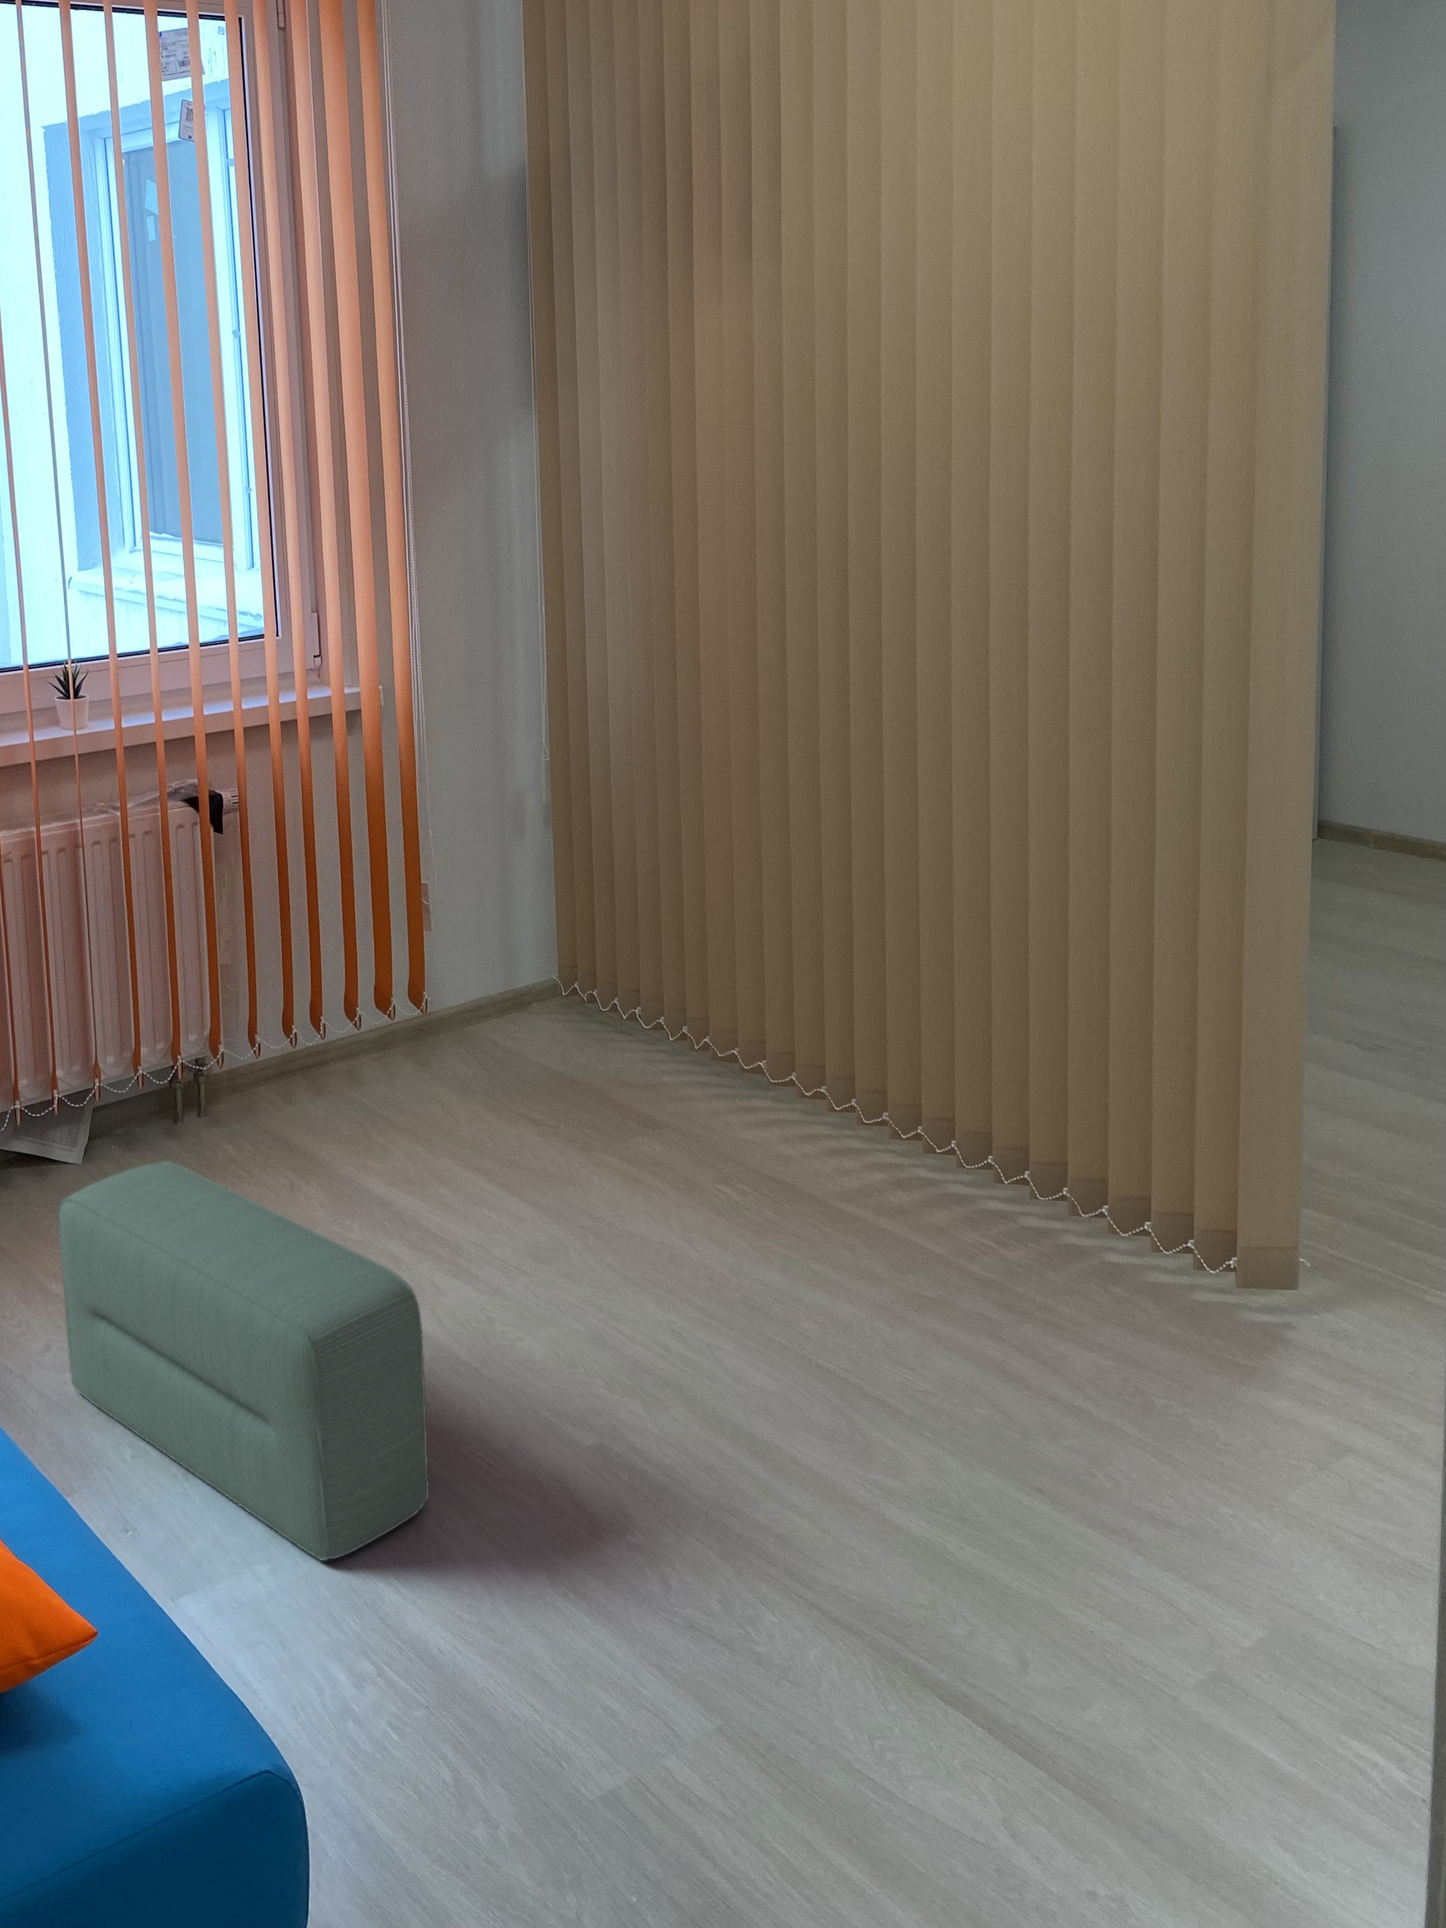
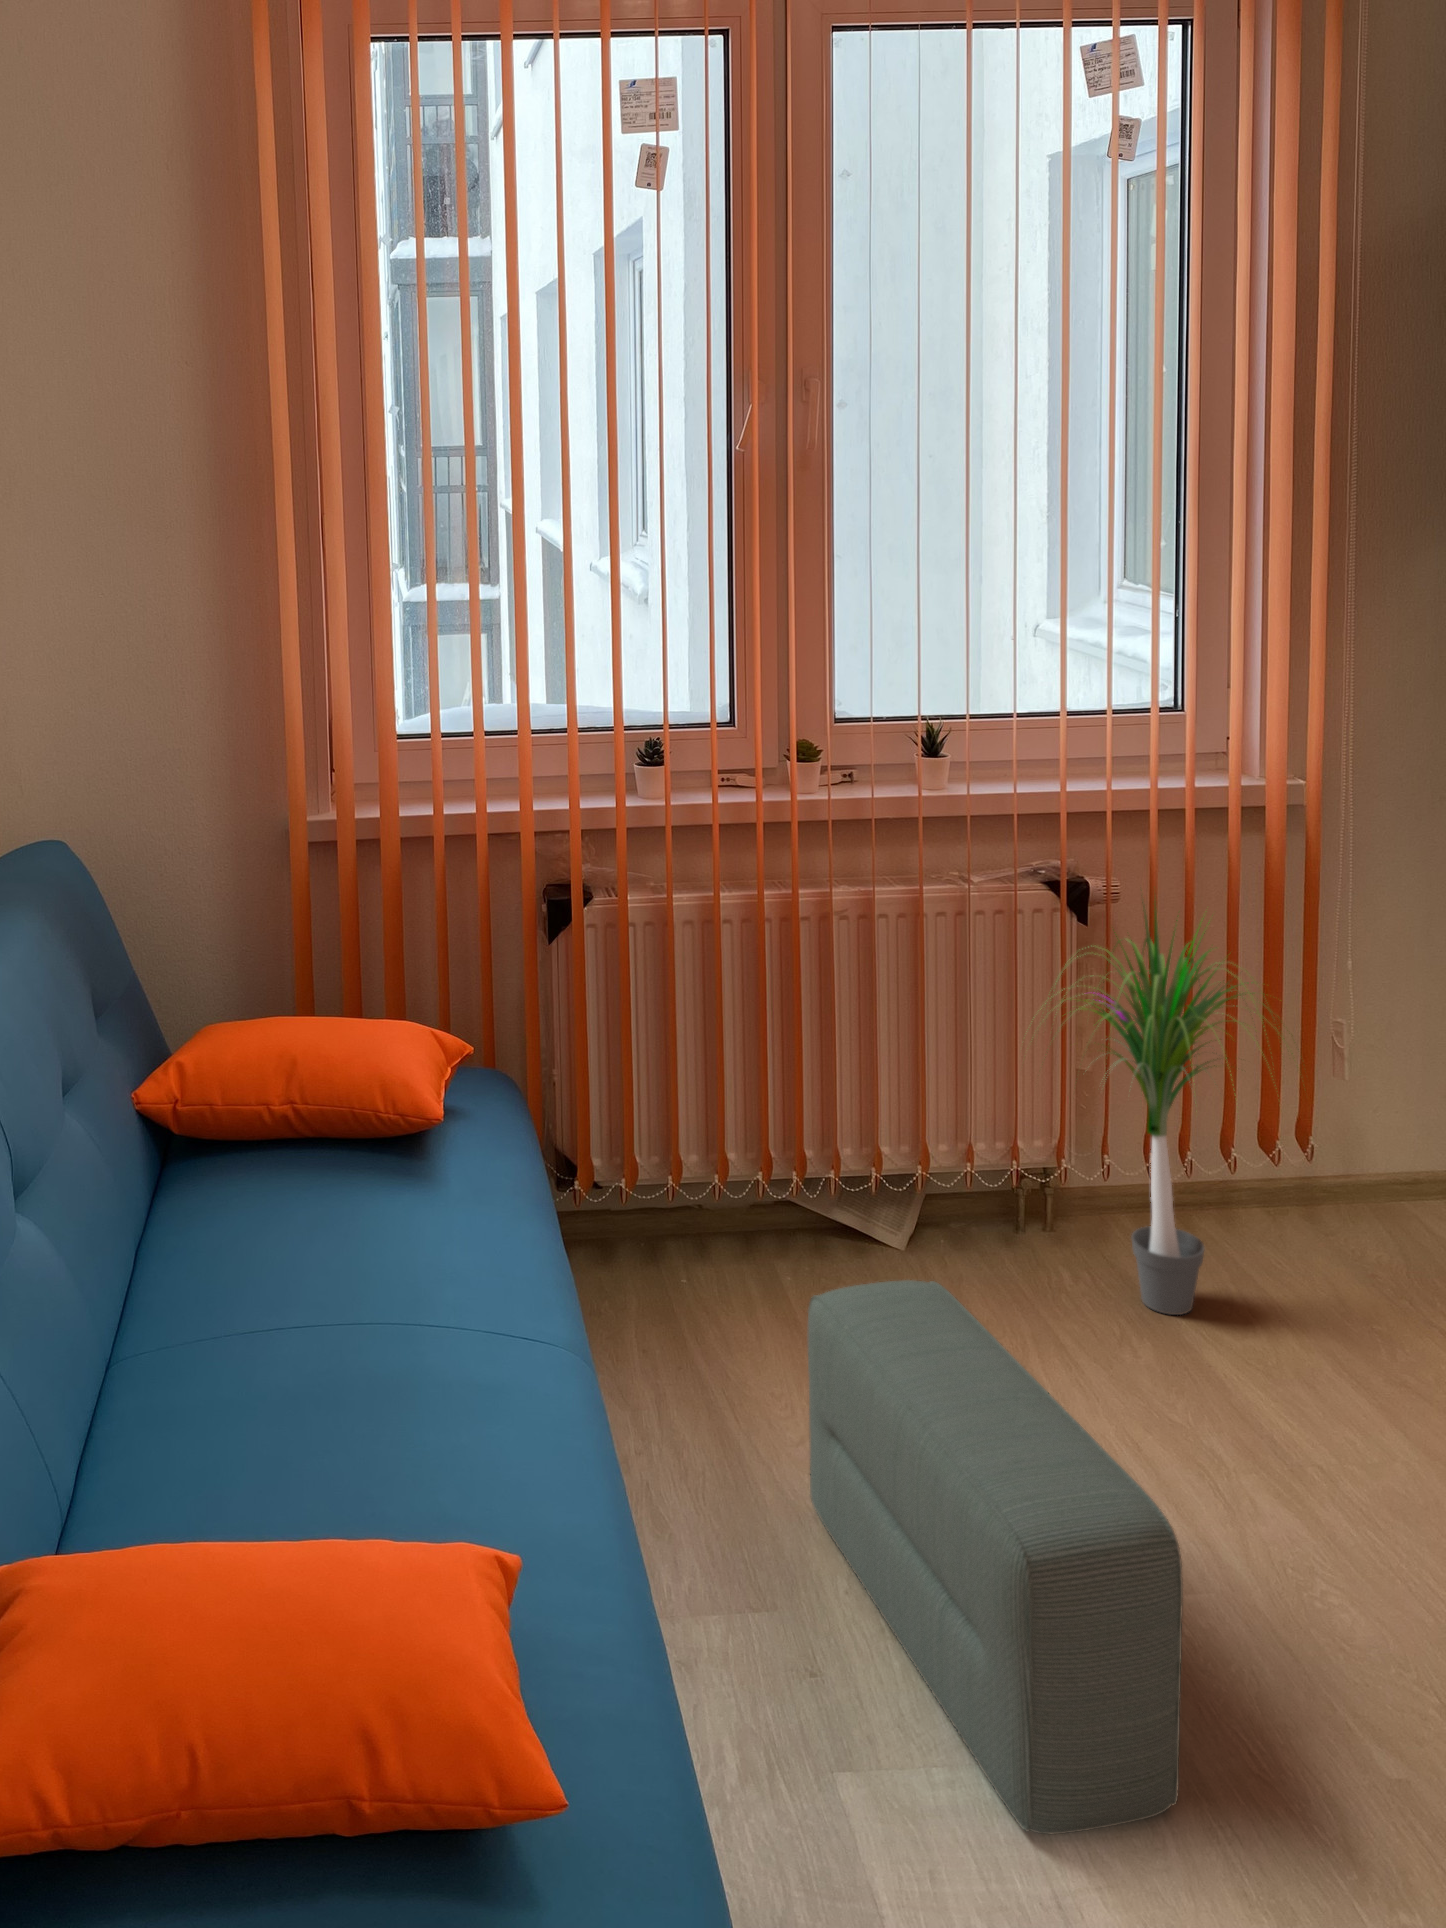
potted plant: none [180,788,424,1158] -> present [1030,909,1293,1315]

